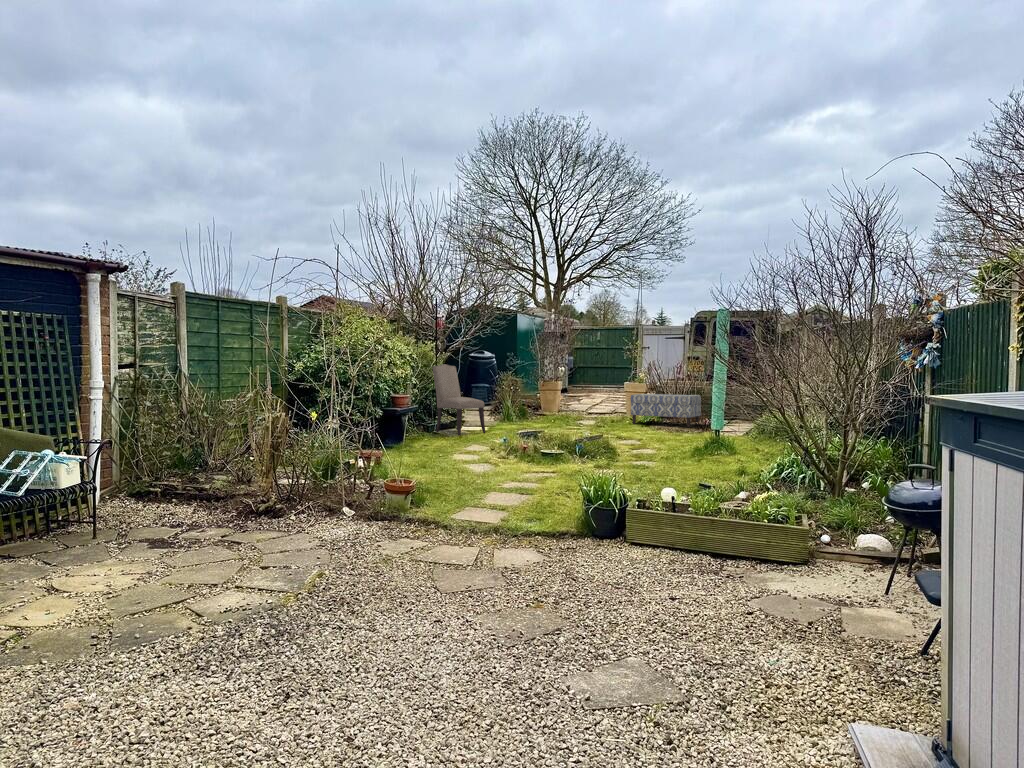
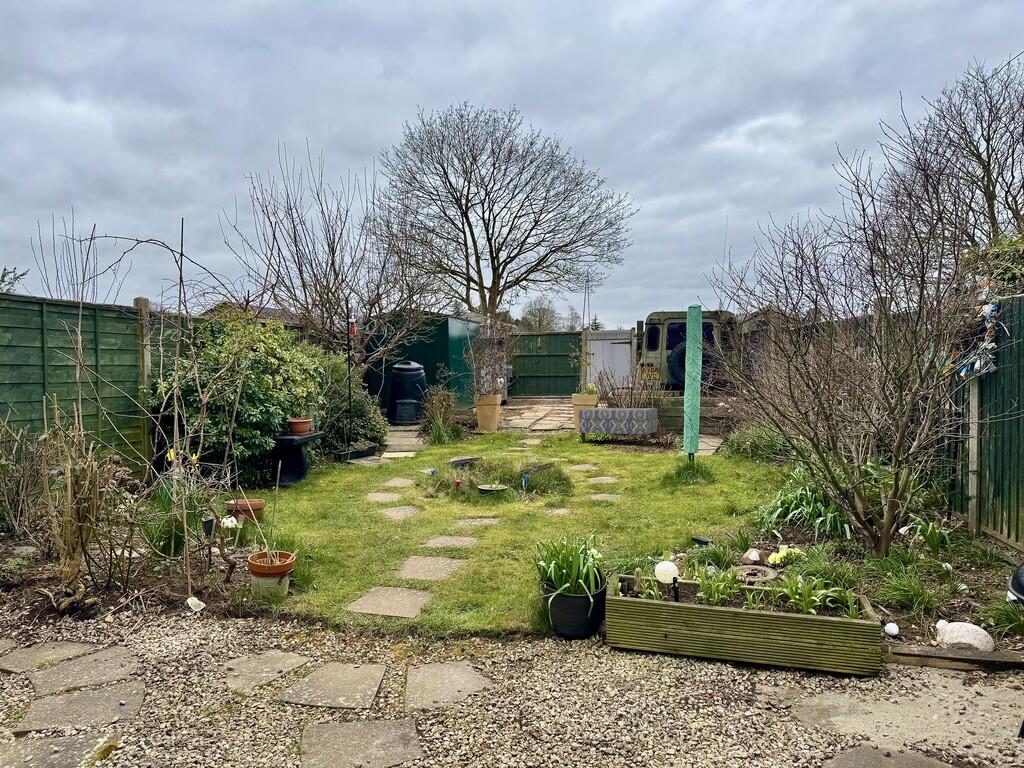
chair: present [433,364,485,435] -> none [346,379,412,465]

